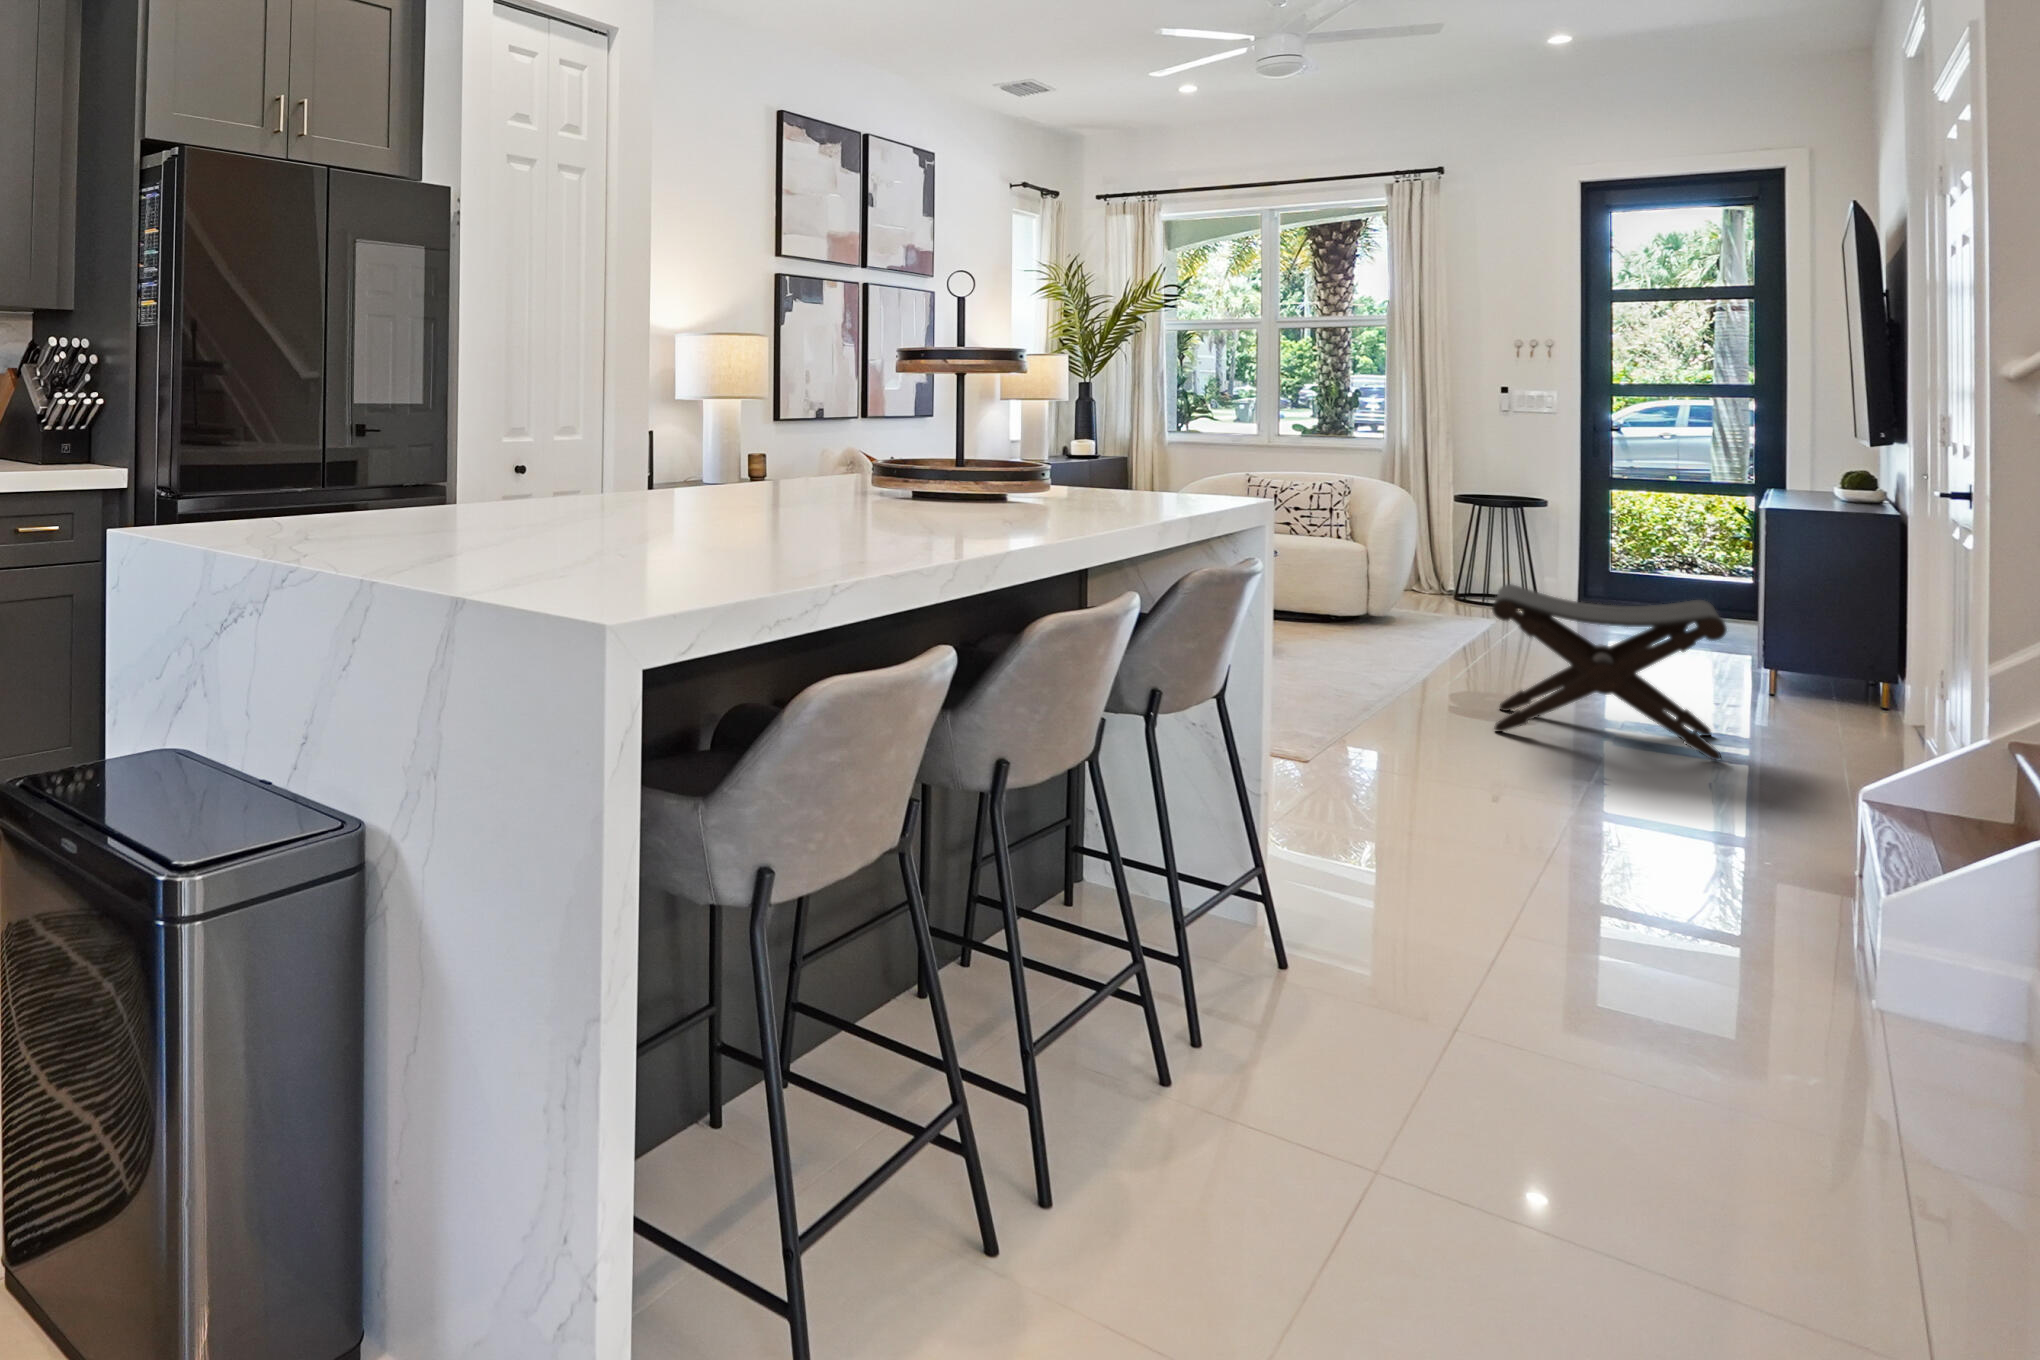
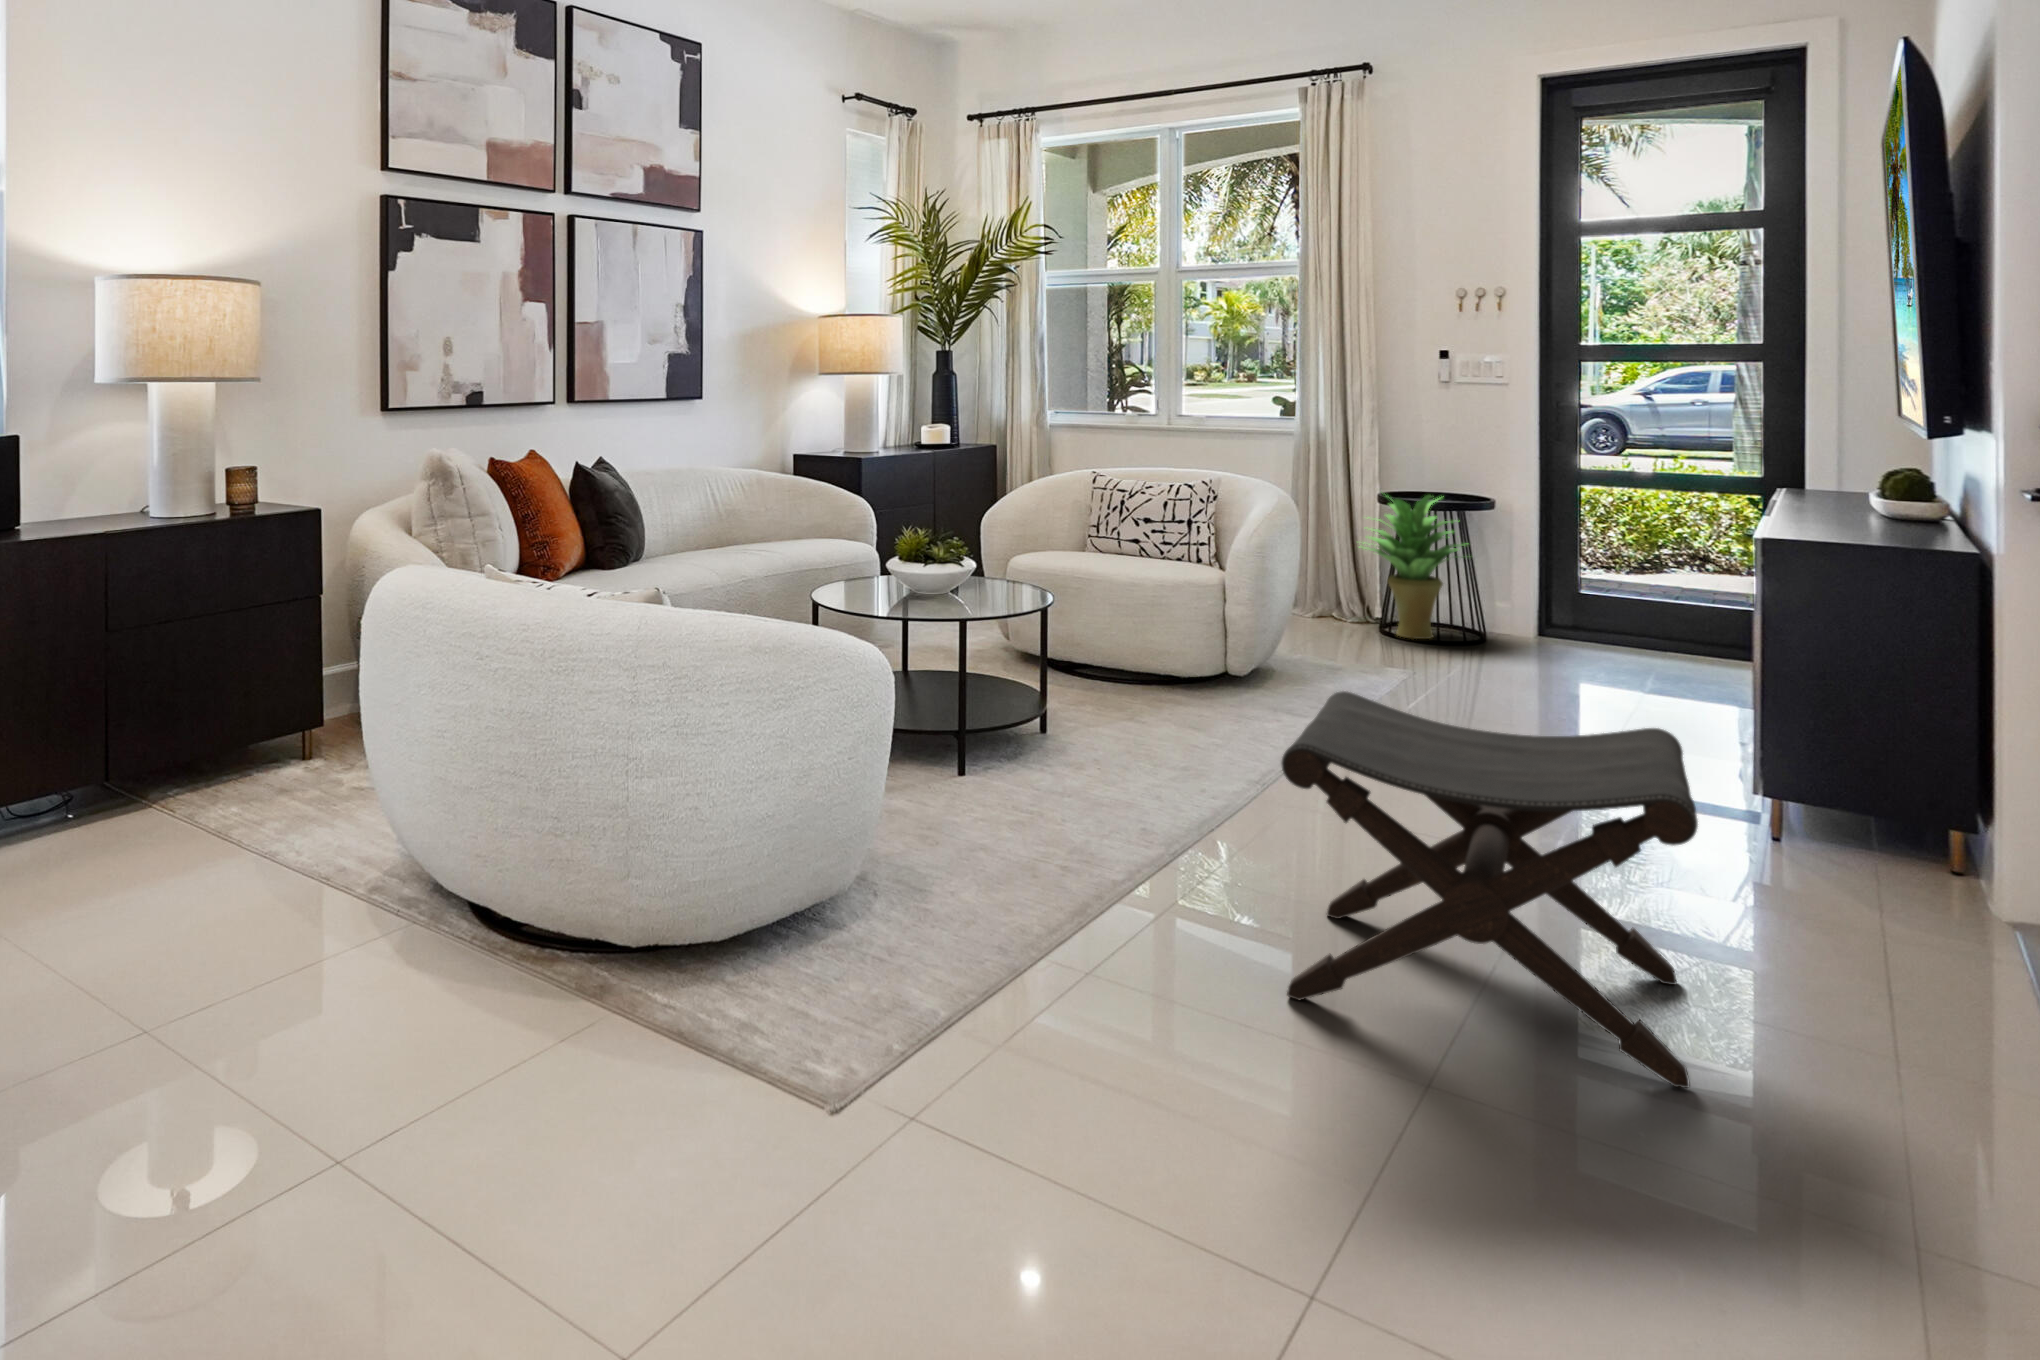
potted plant: none [1440,494,1536,604] -> present [1359,495,1462,639]

